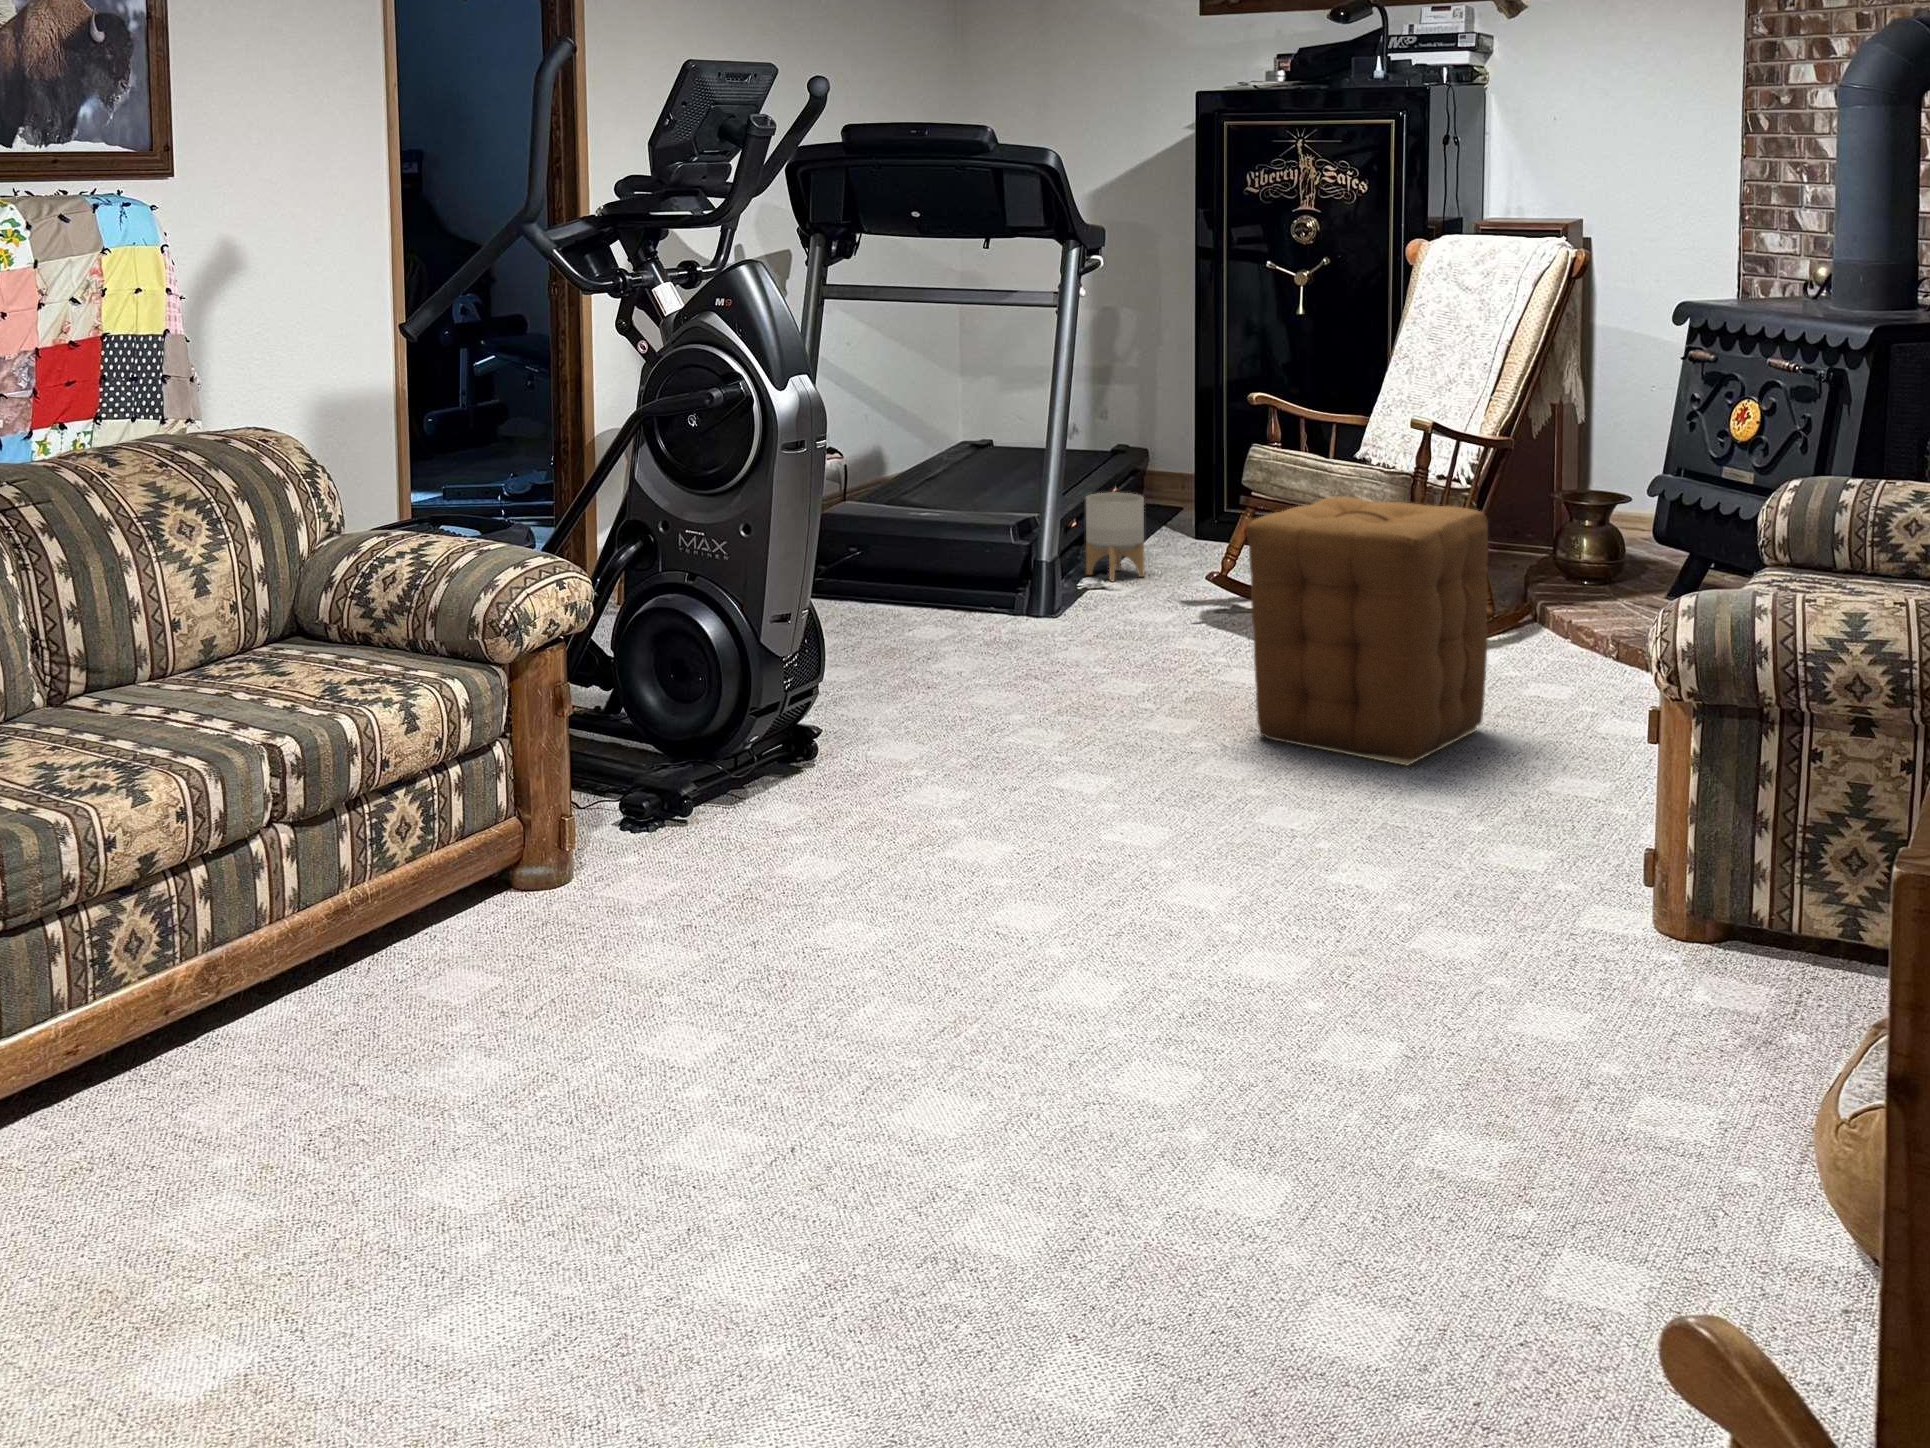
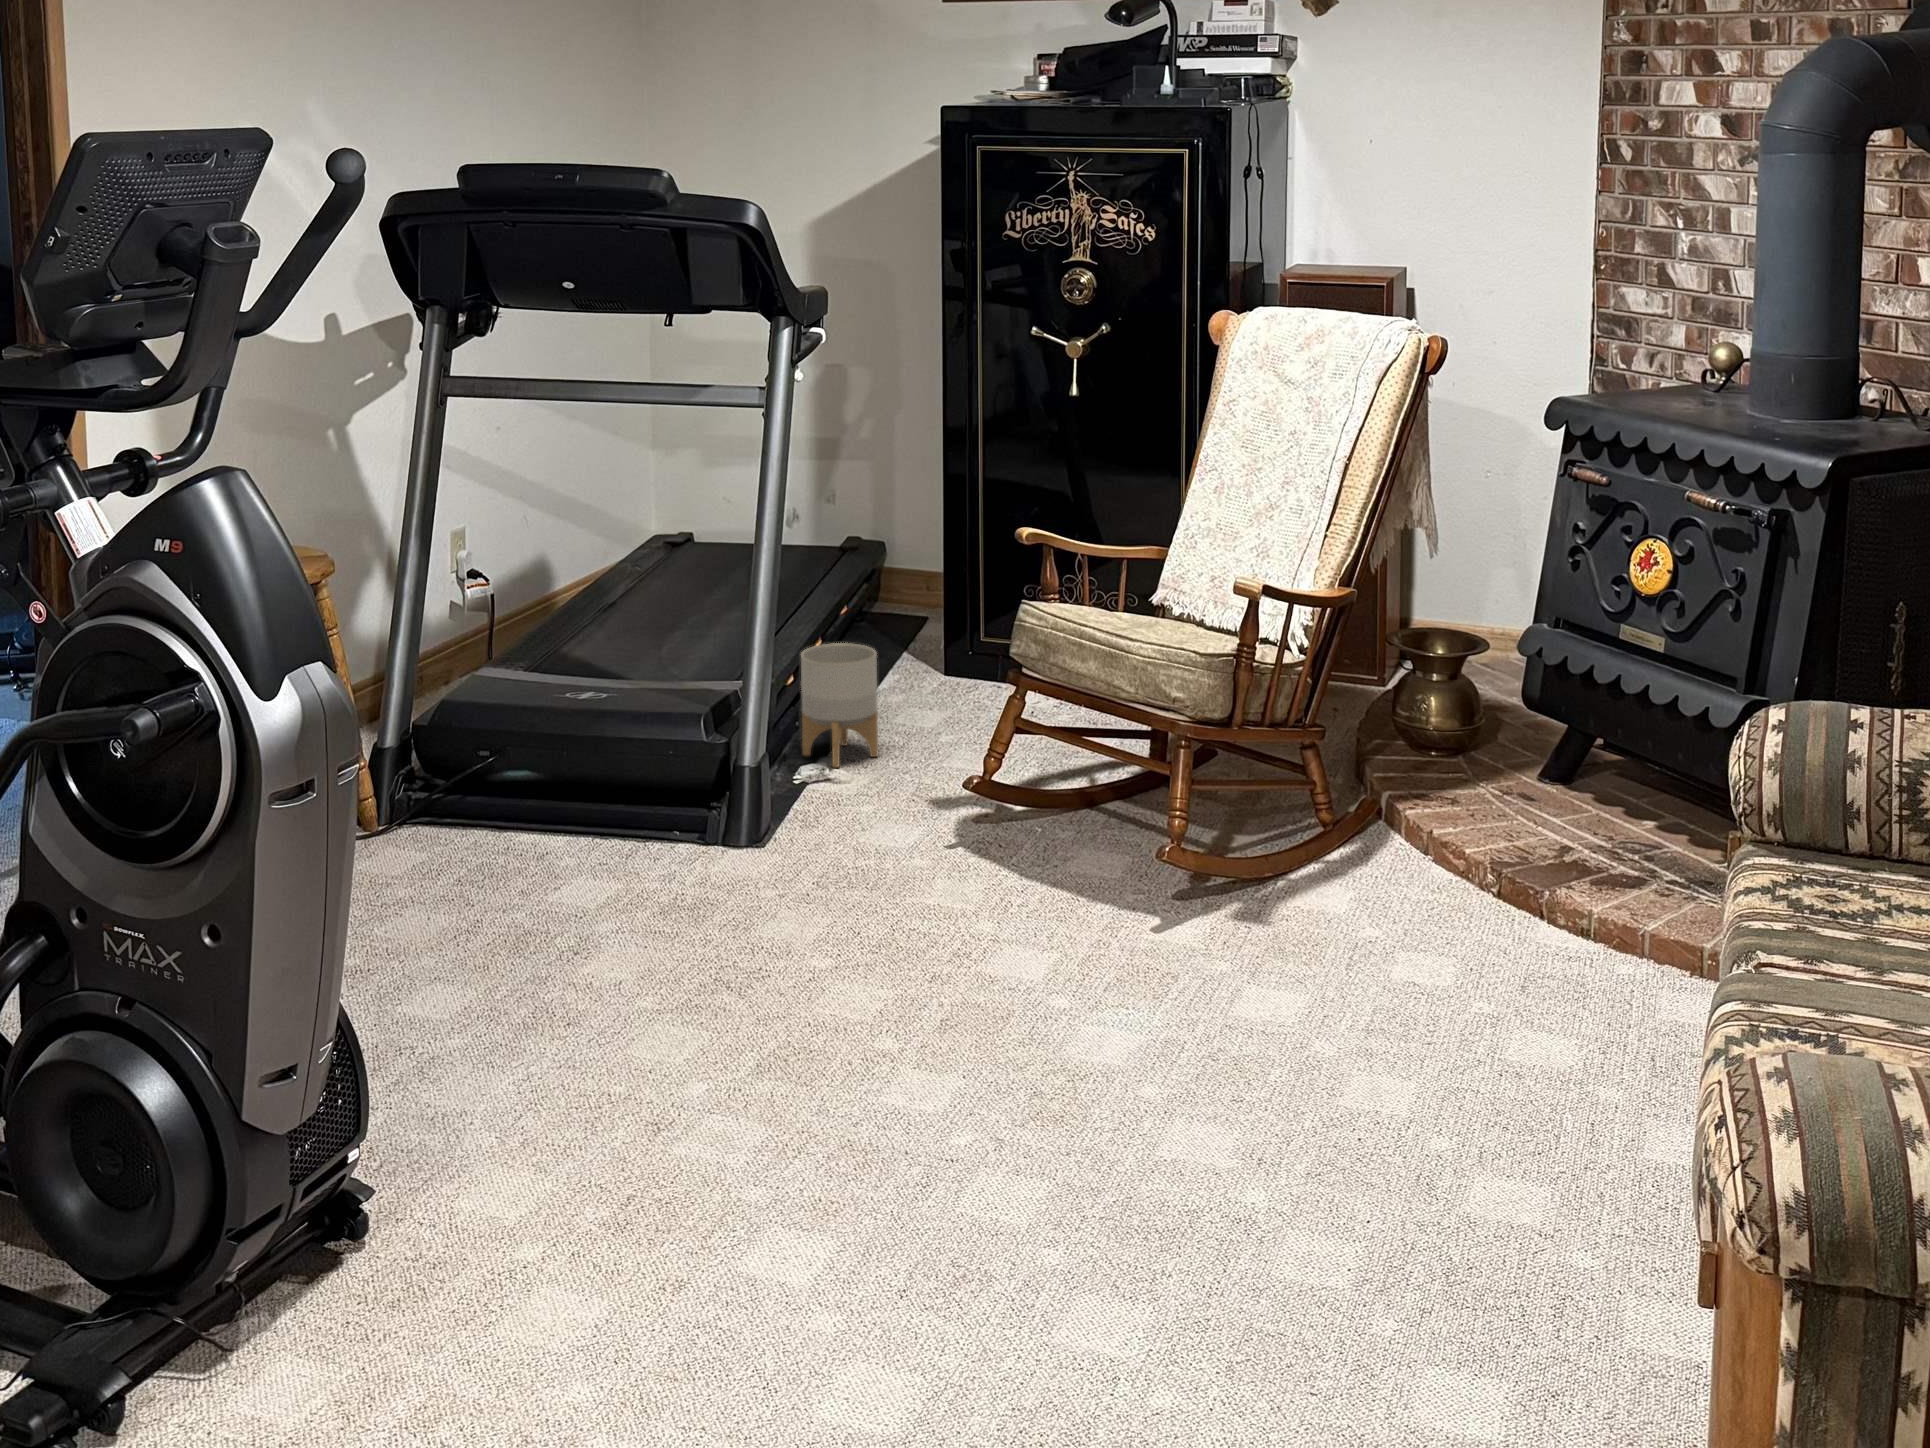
ottoman: present [1247,497,1488,766] -> none [1026,738,1367,1178]

